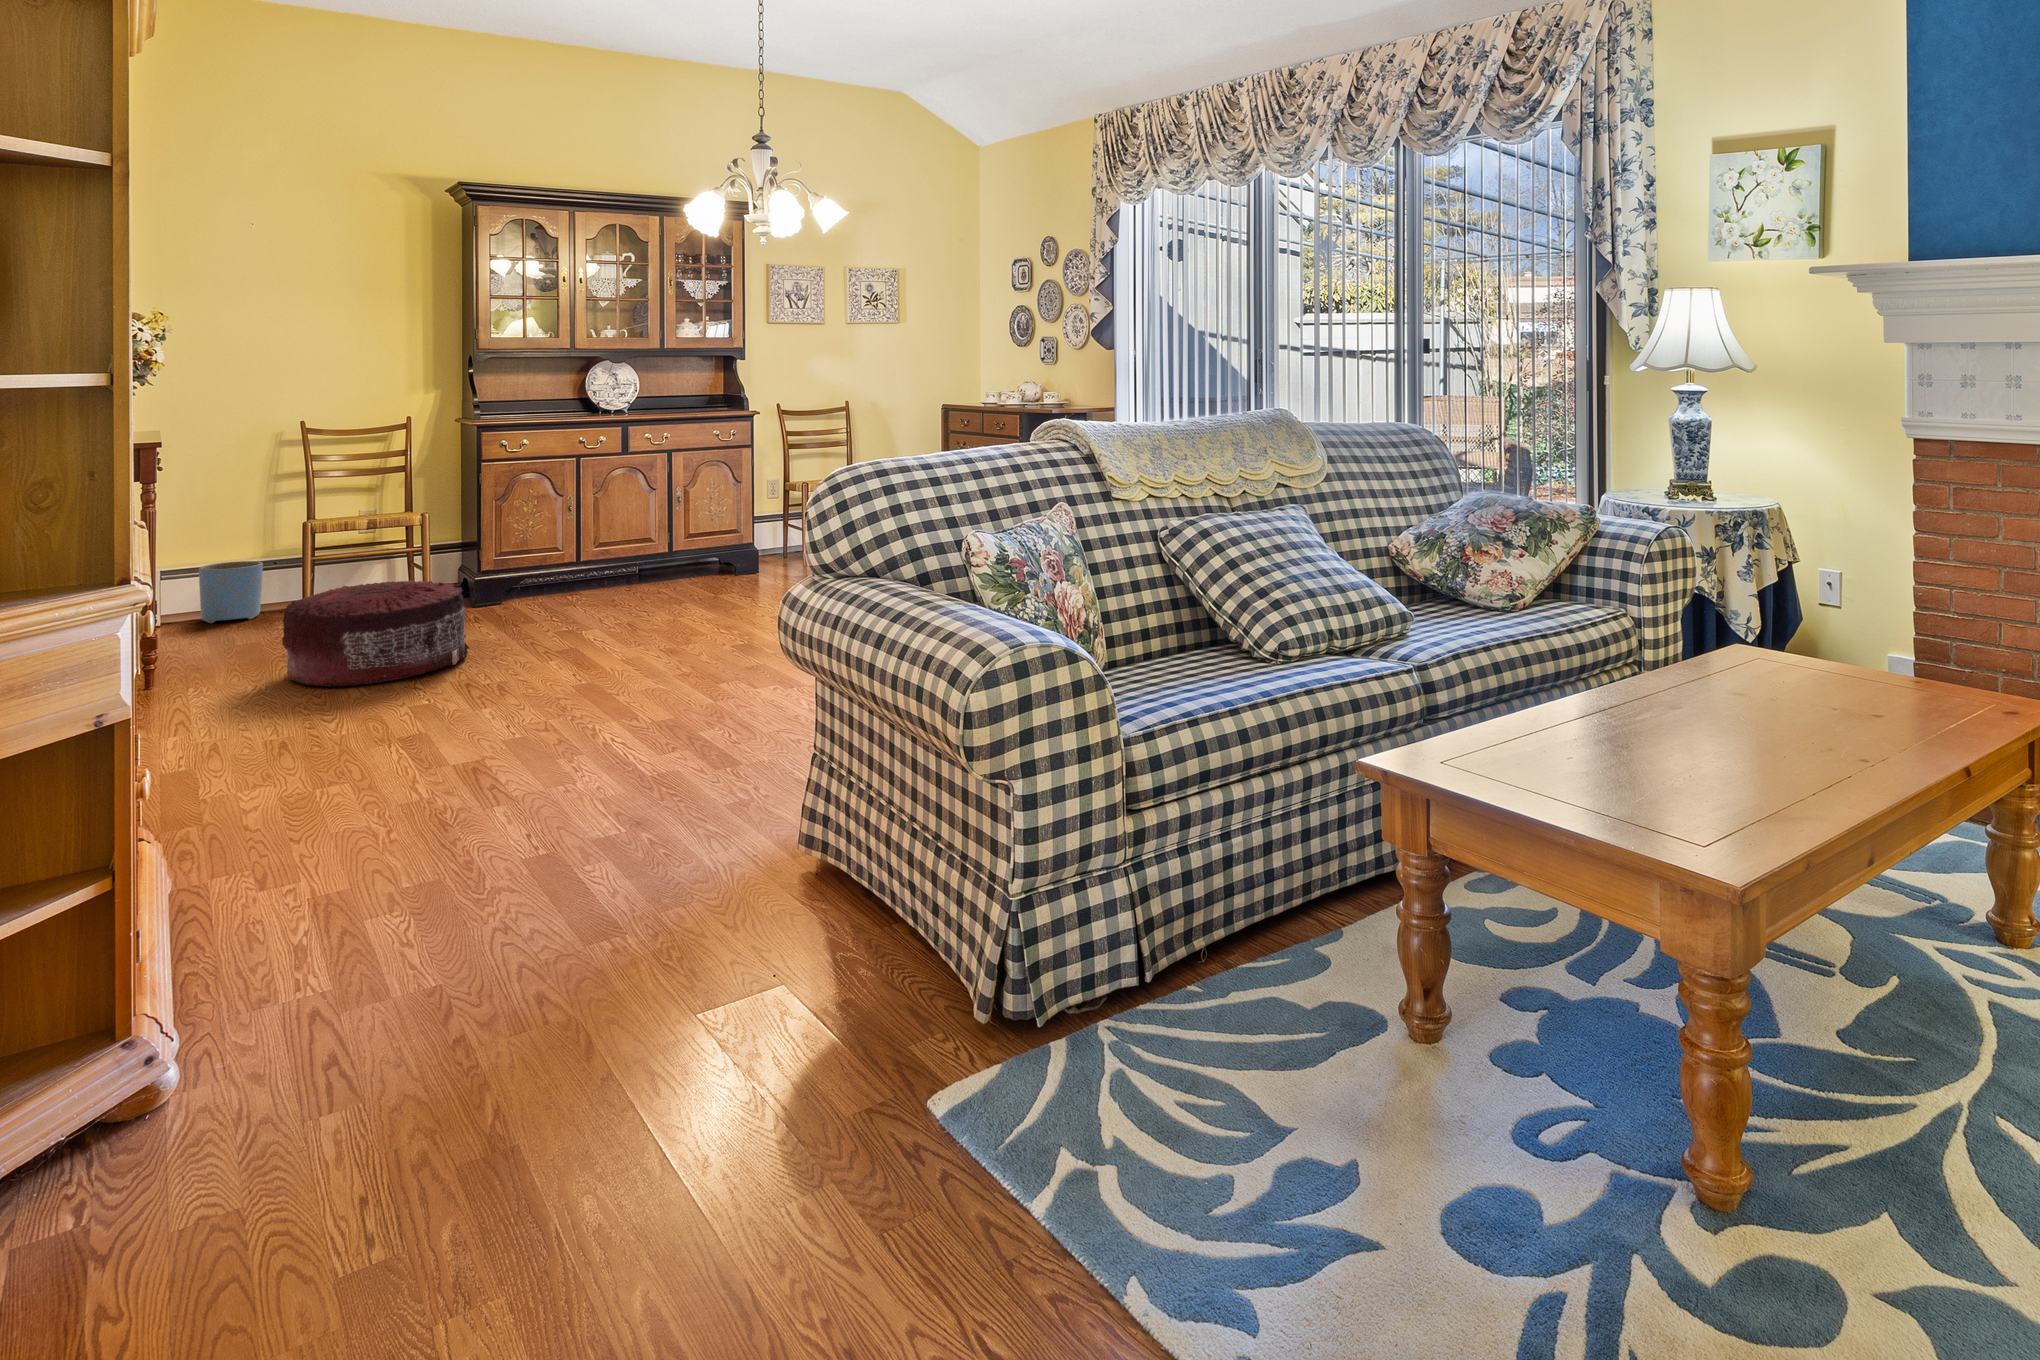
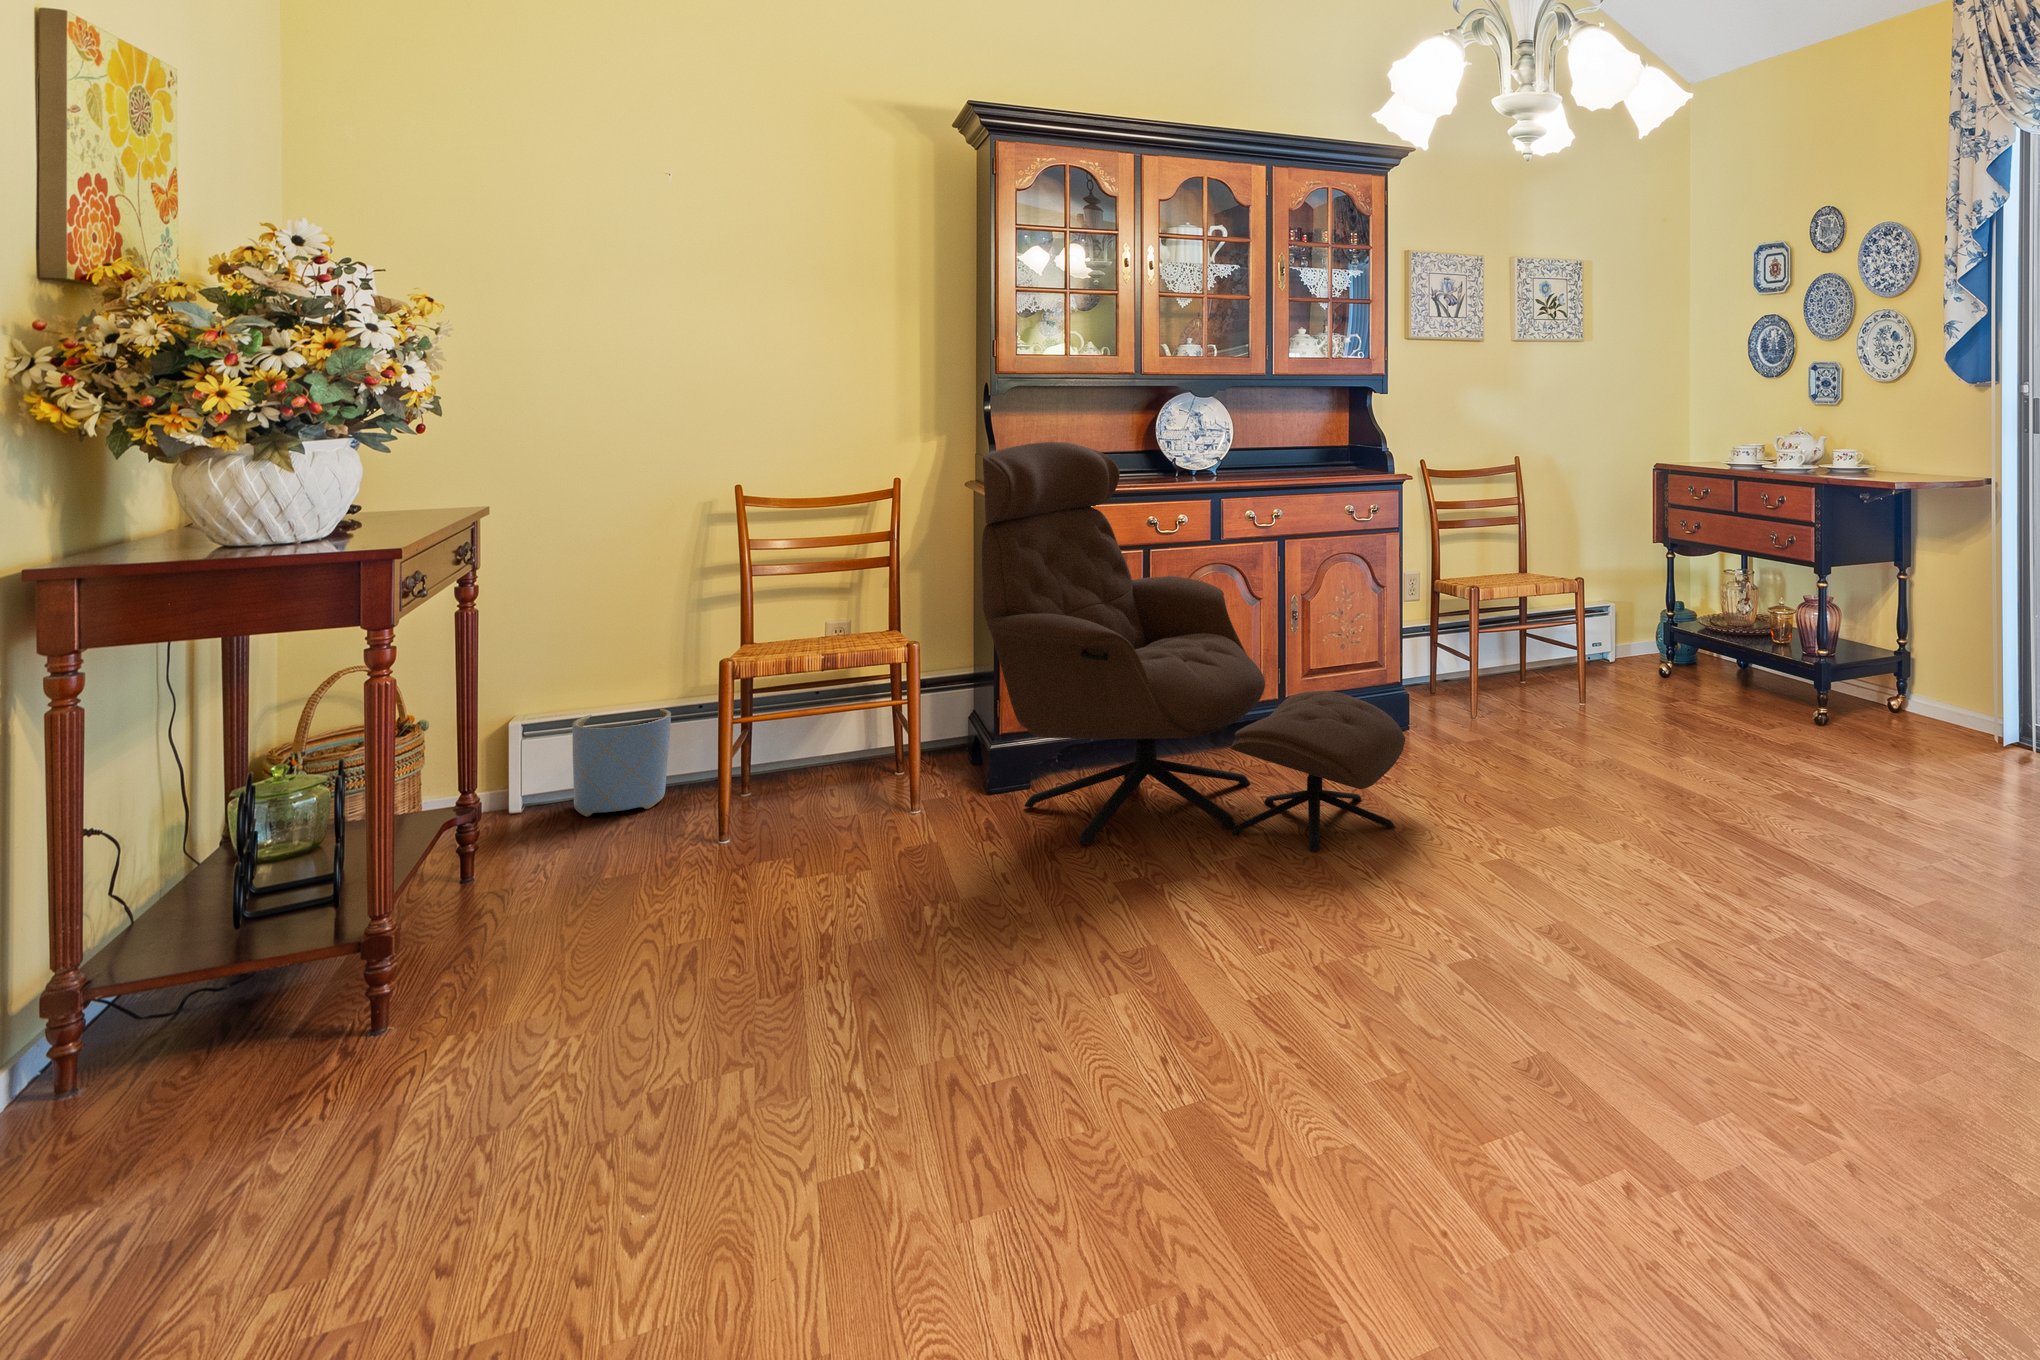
lounge chair: none [467,392,734,620] -> present [982,442,1405,852]
pouf: present [282,579,470,686] -> none [639,793,984,1056]

